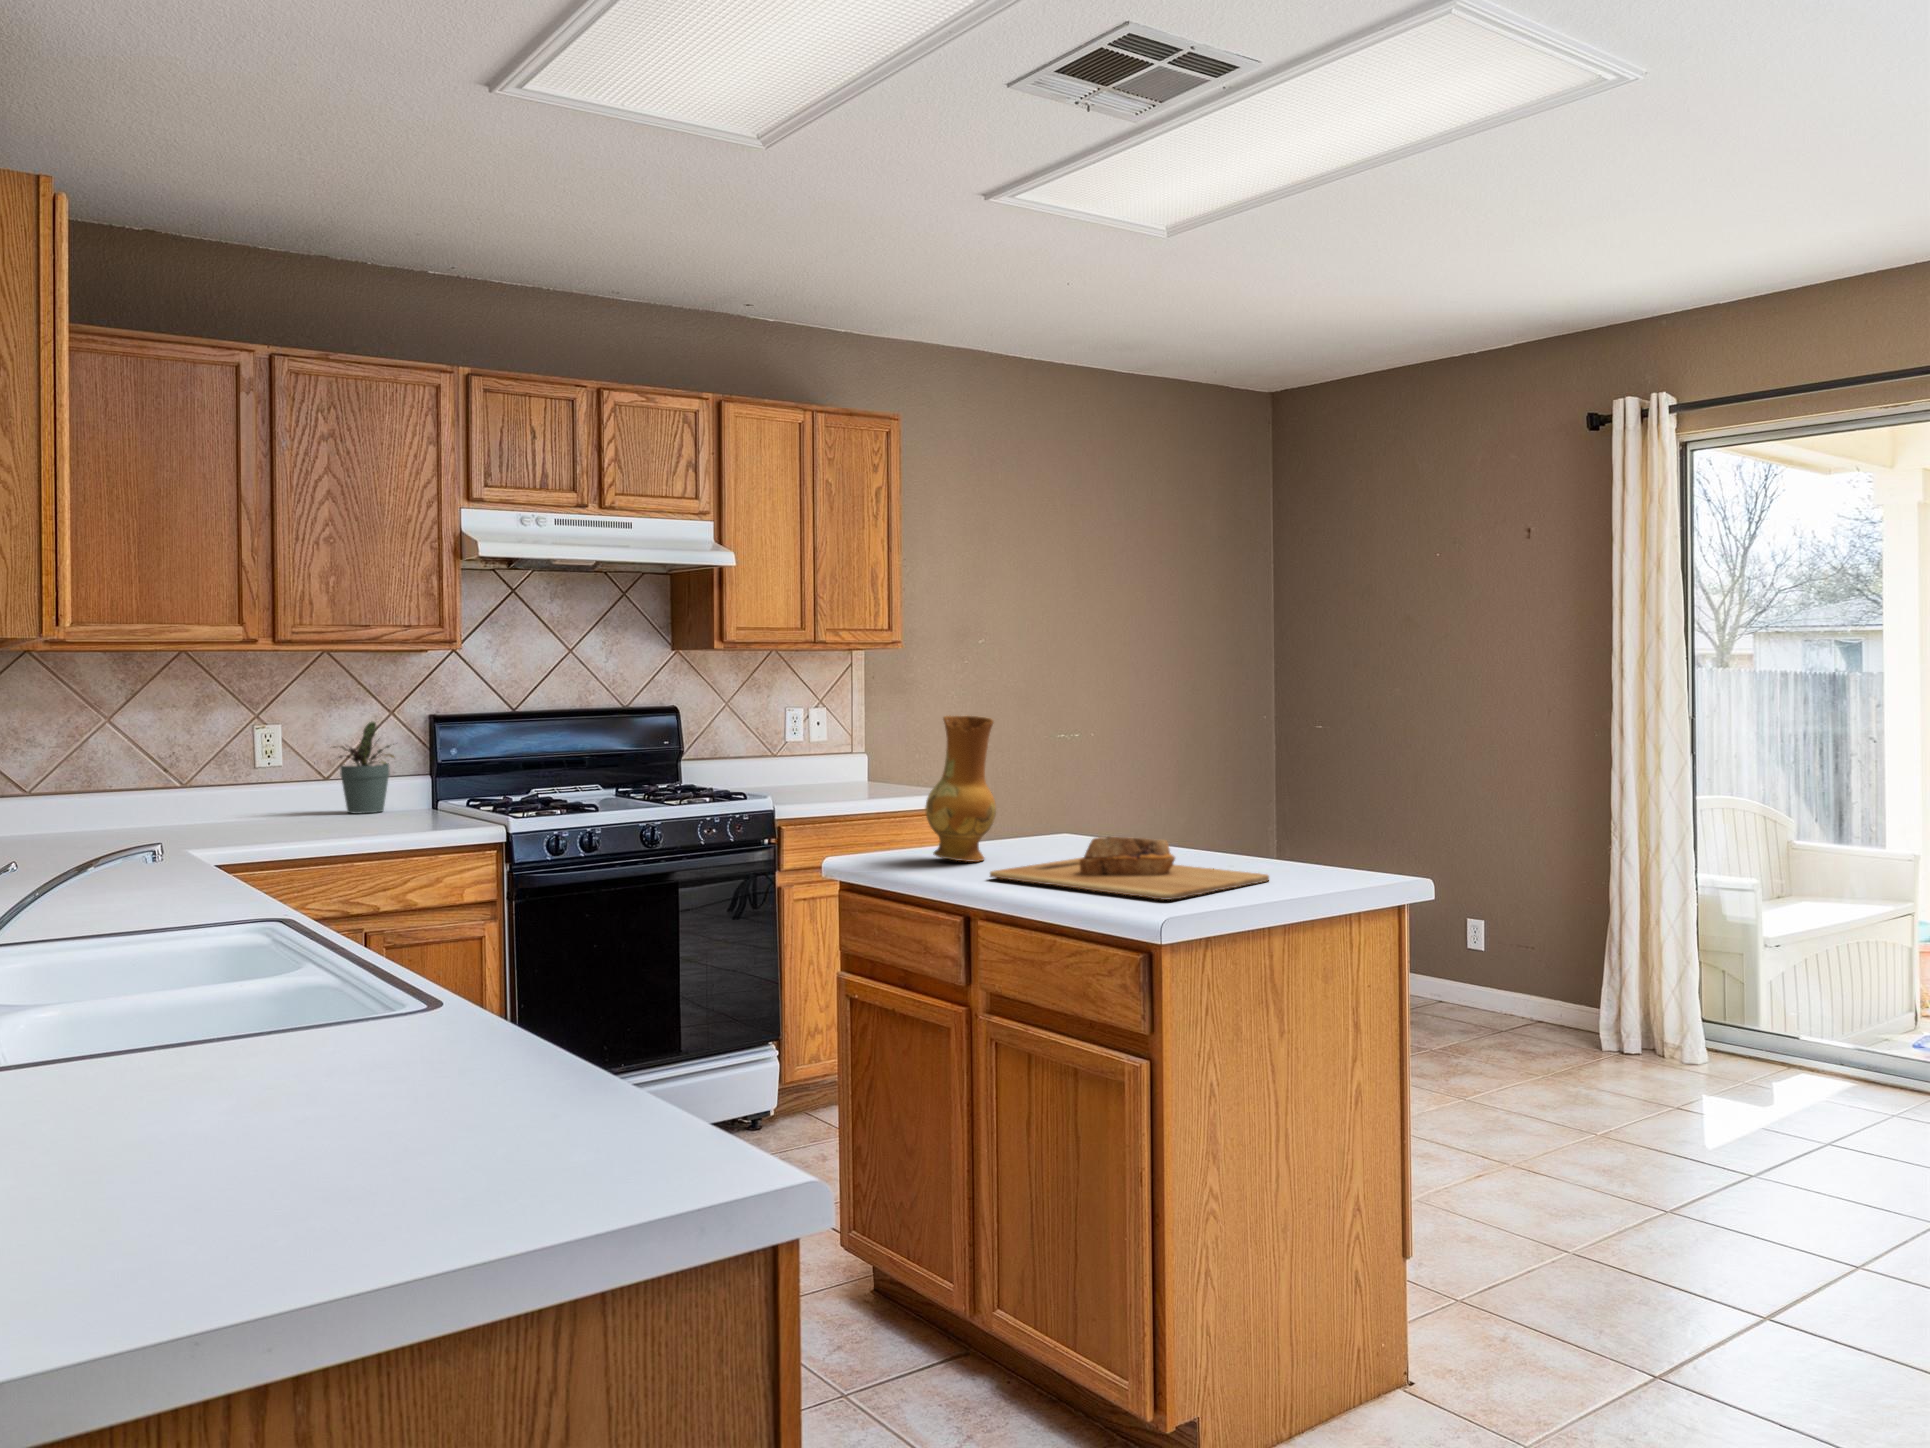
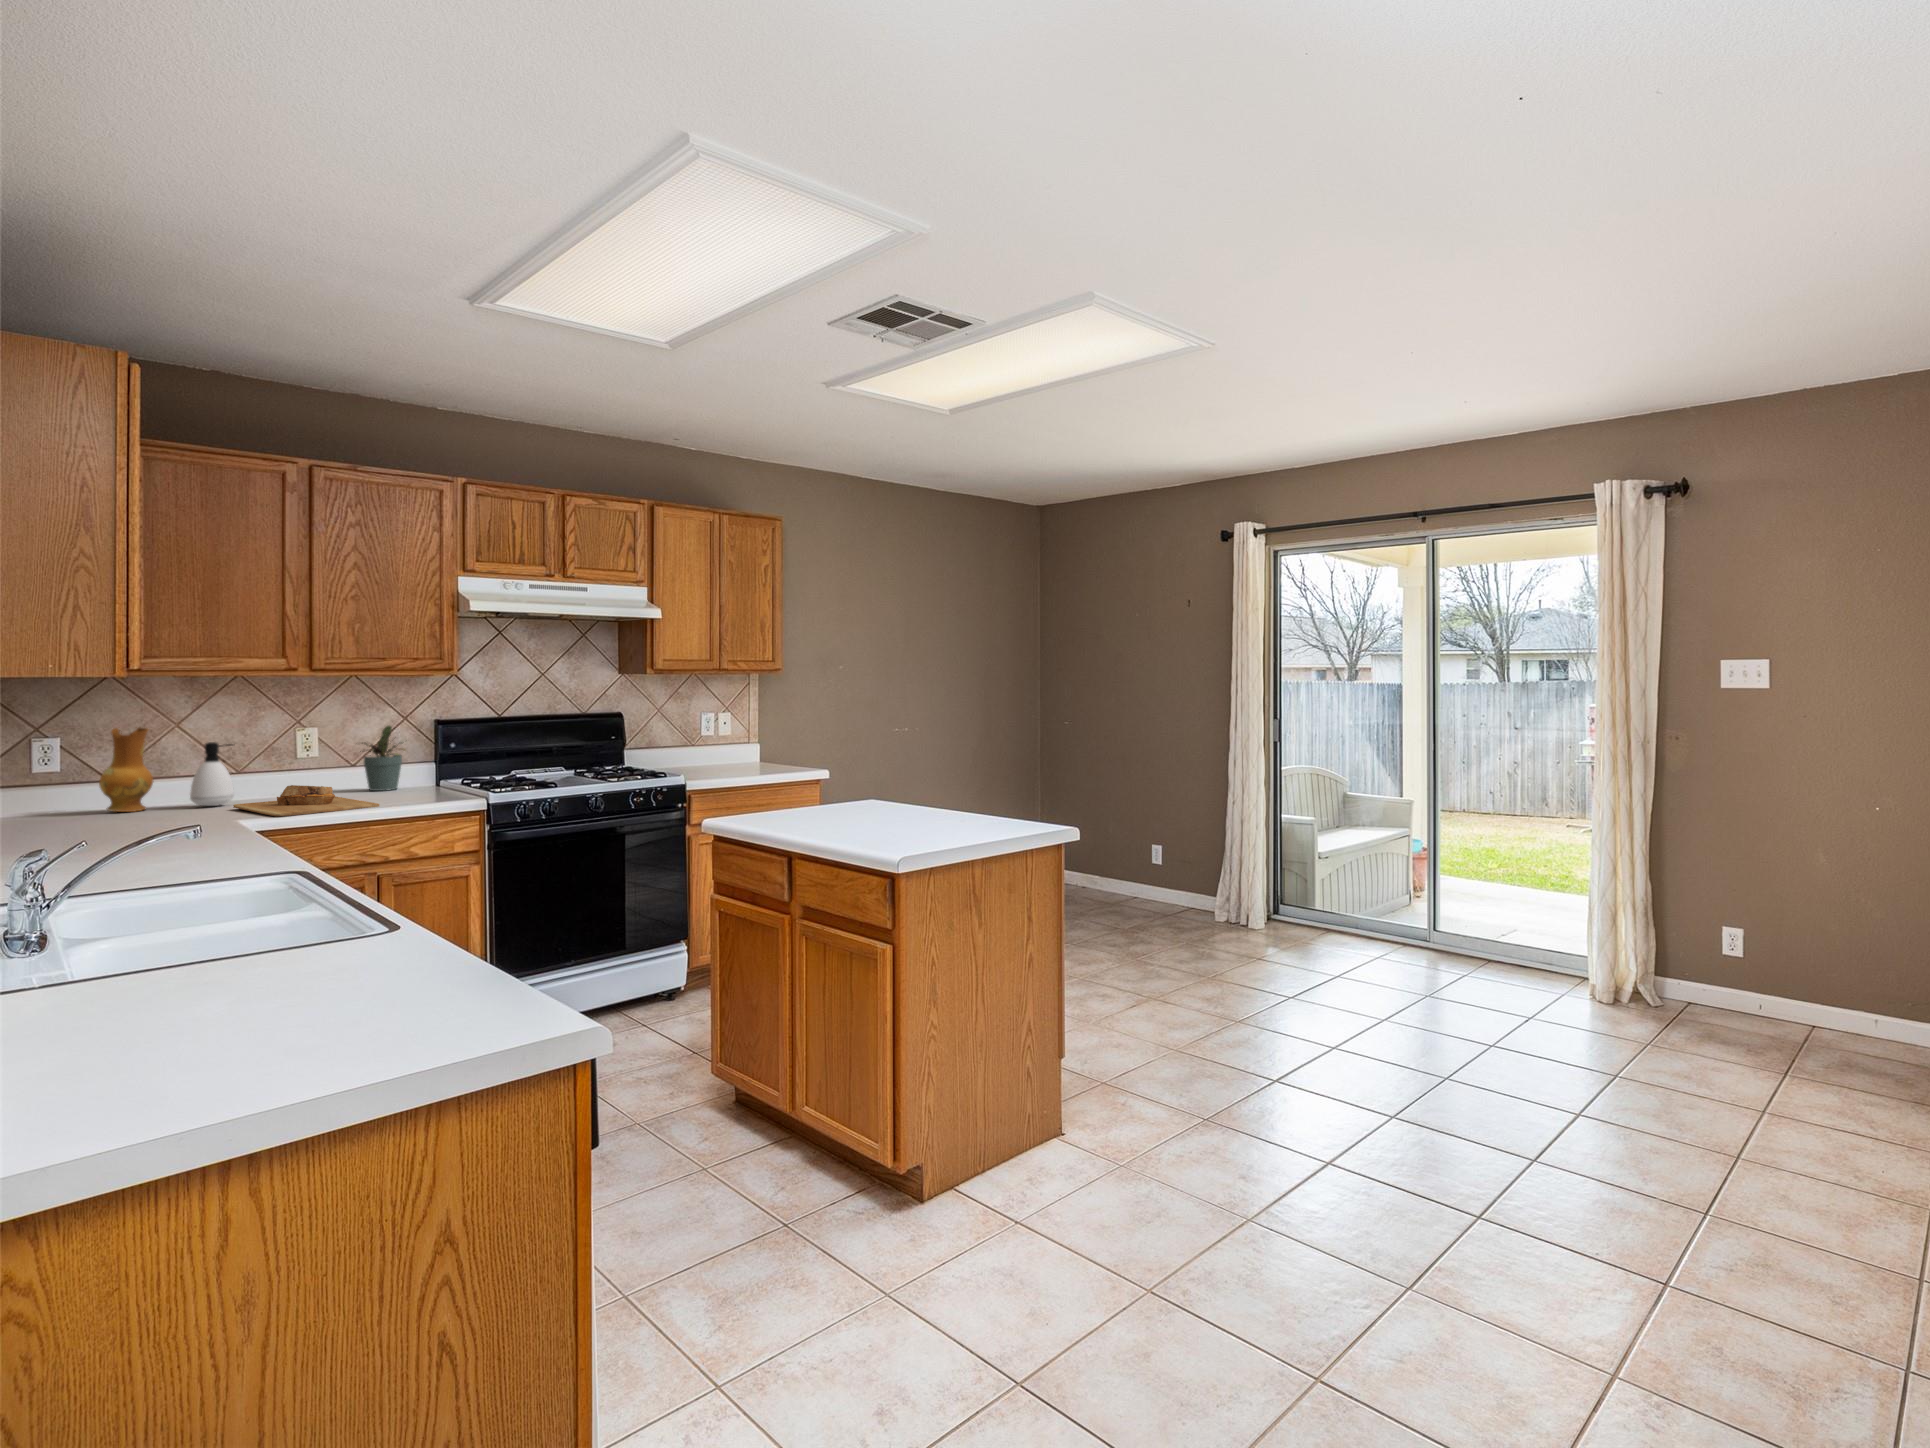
ceramic jug: present [925,716,996,862] -> present [99,728,153,812]
soap dispenser: none [127,742,181,830] -> present [190,742,234,806]
cutting board: present [990,836,1269,900] -> present [233,785,379,817]

